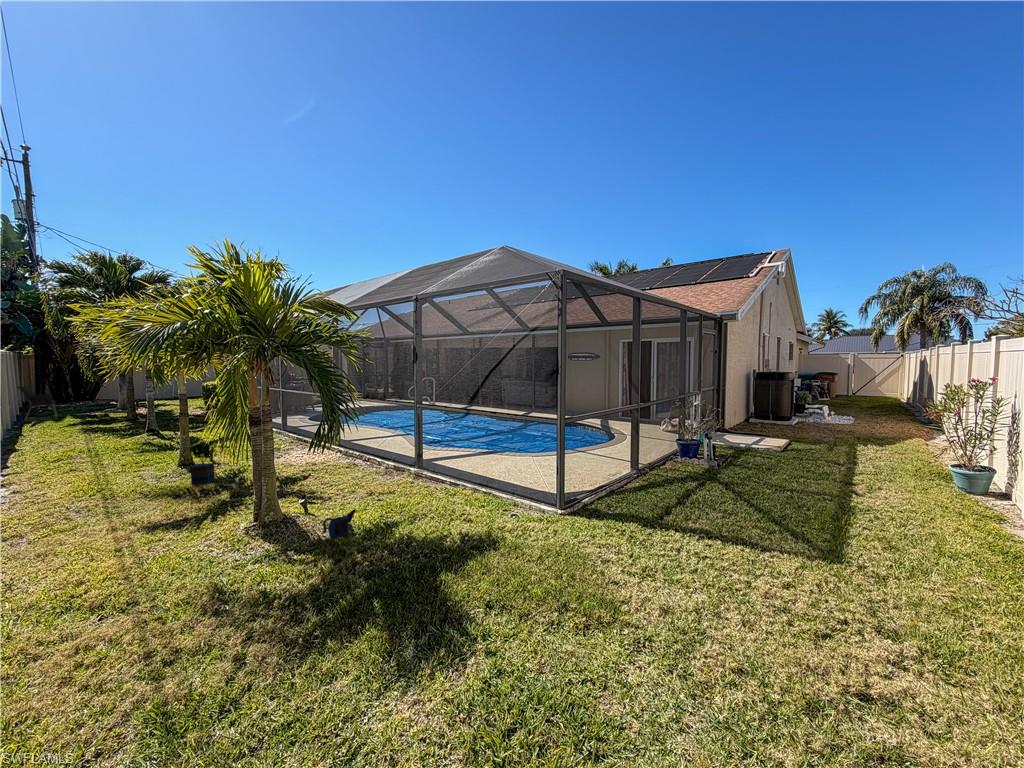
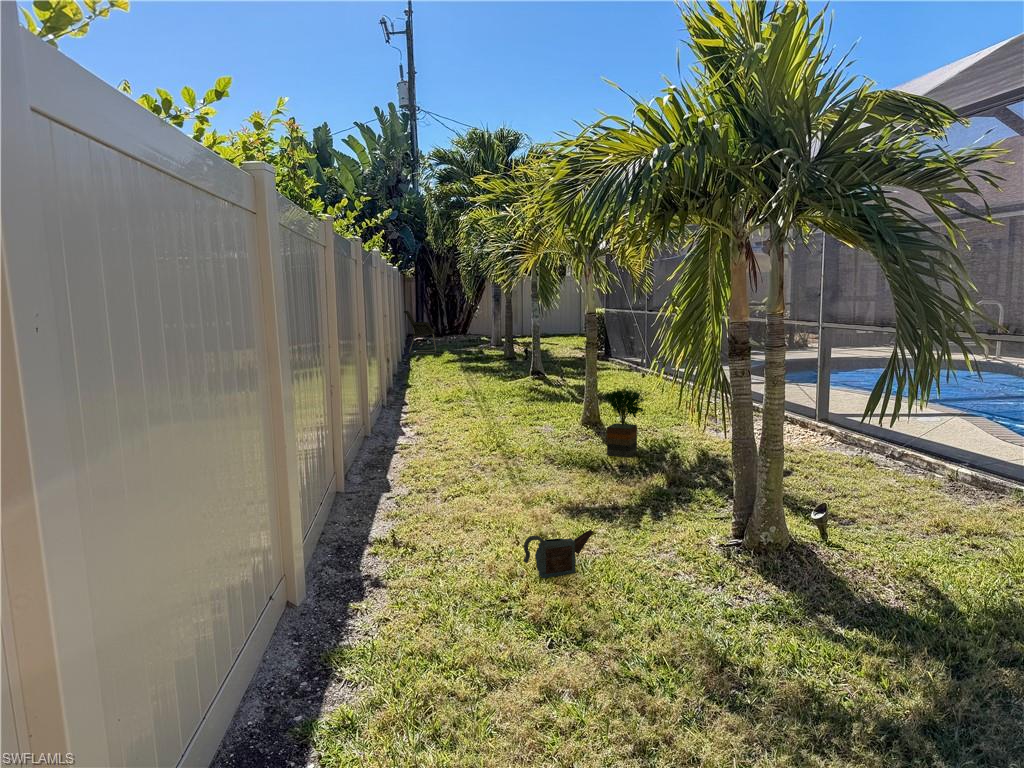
watering can: present [323,509,356,539] -> present [523,530,594,578]

